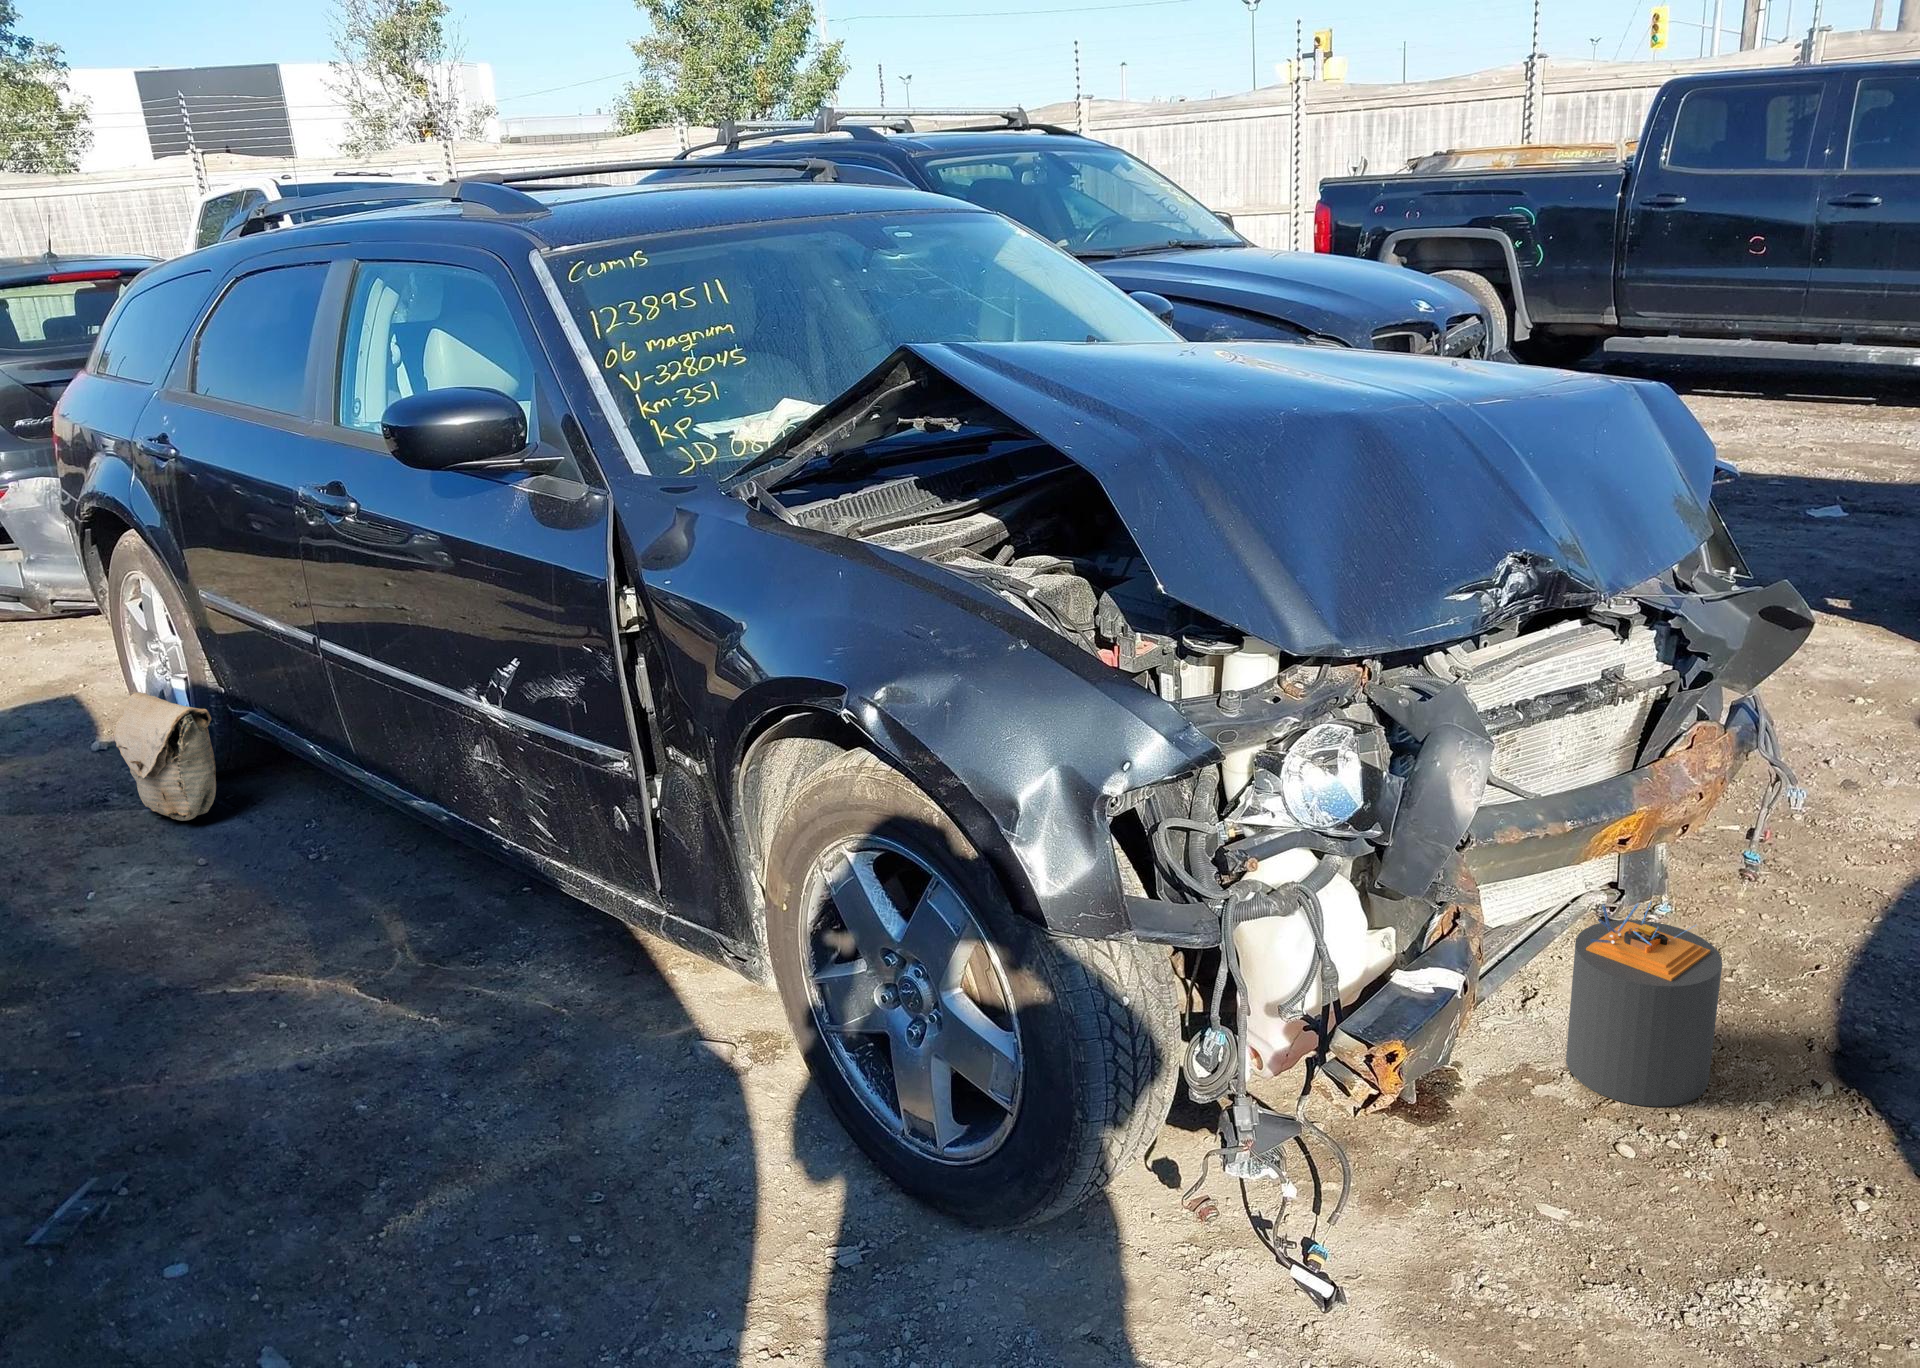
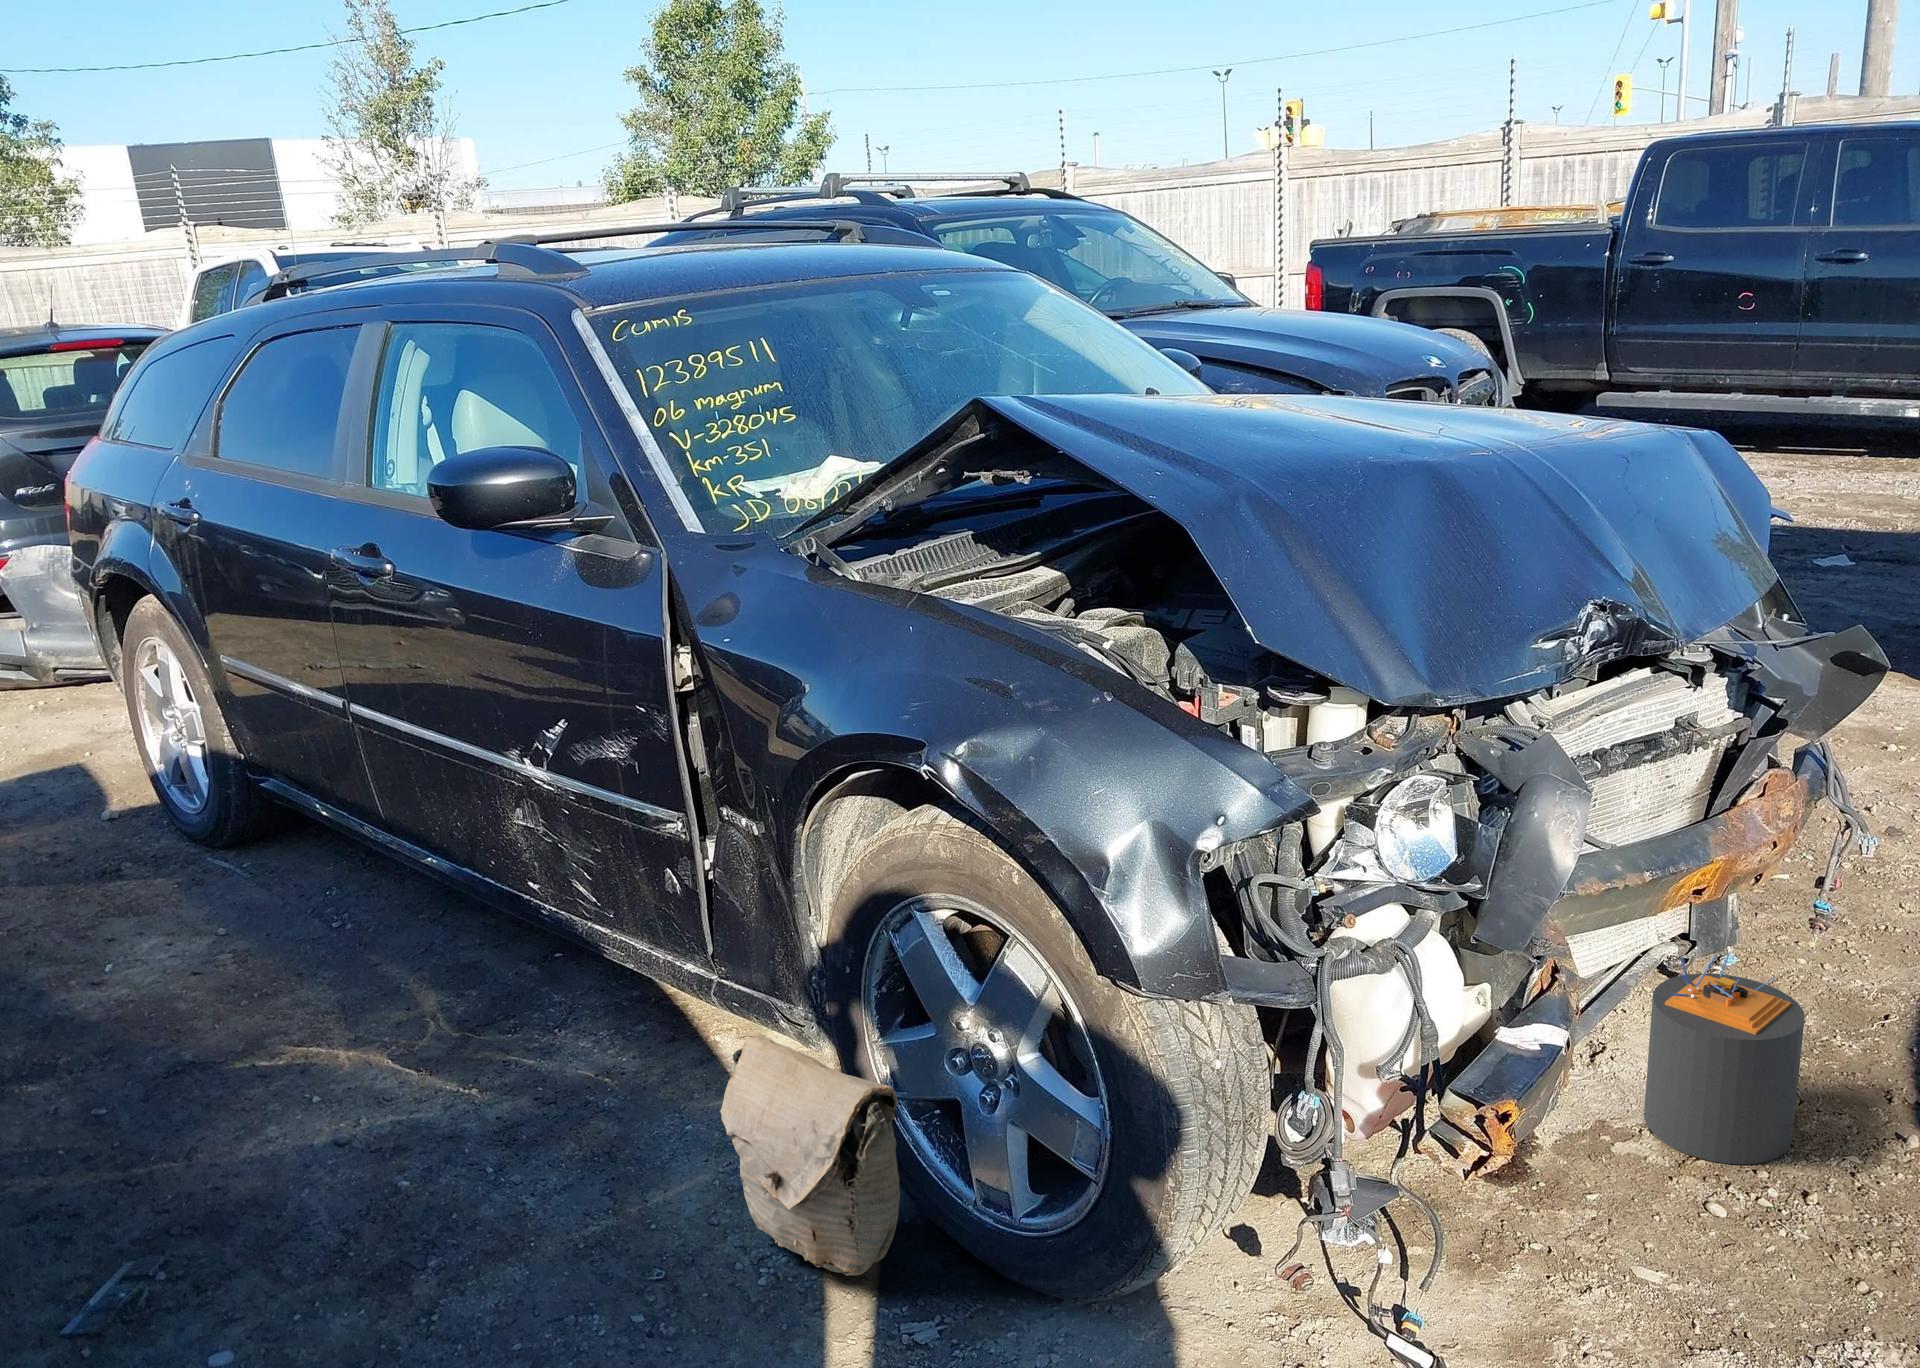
bag: present [114,692,216,821] -> present [720,1034,900,1276]

